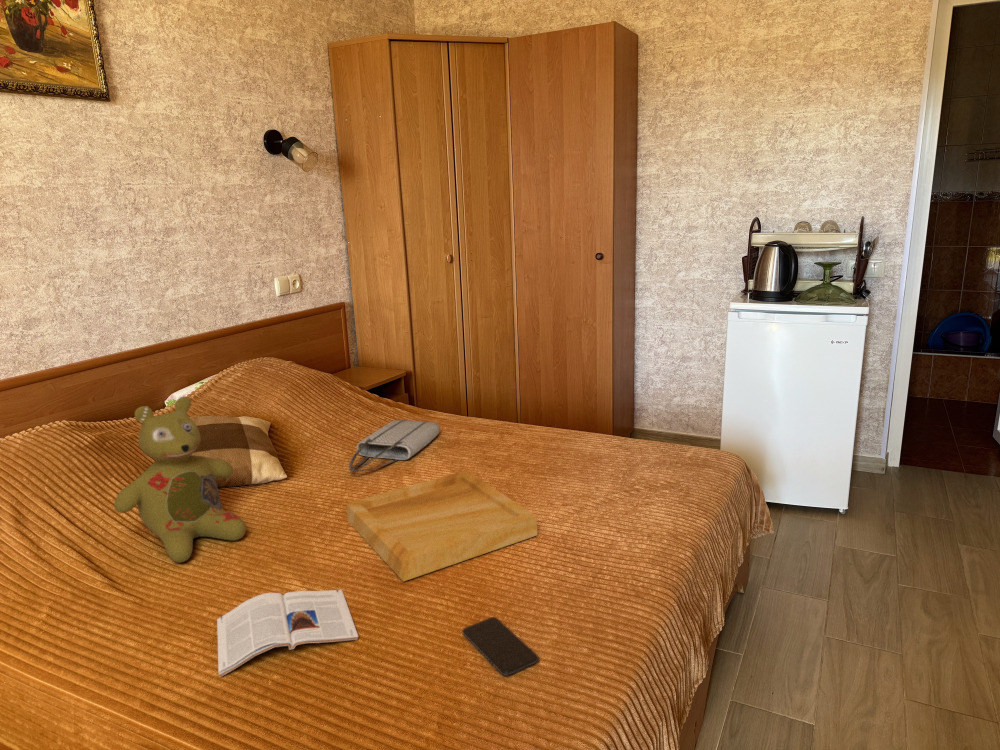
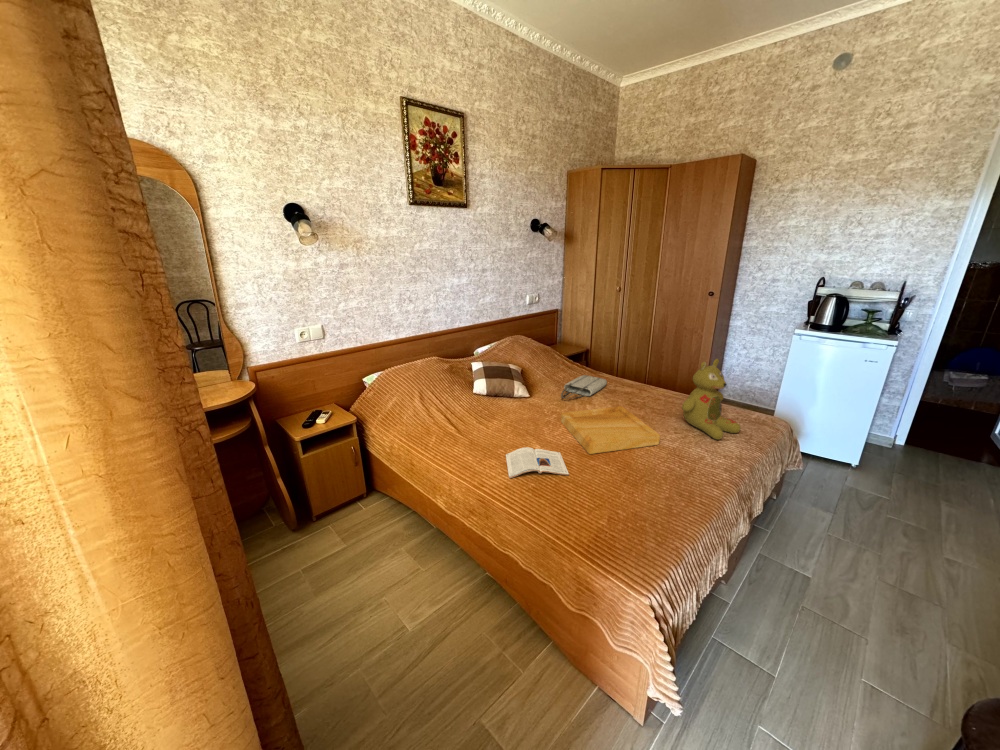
stuffed bear: present [114,397,246,562] -> present [682,359,741,440]
smartphone: present [462,617,539,676] -> none [619,478,658,506]

